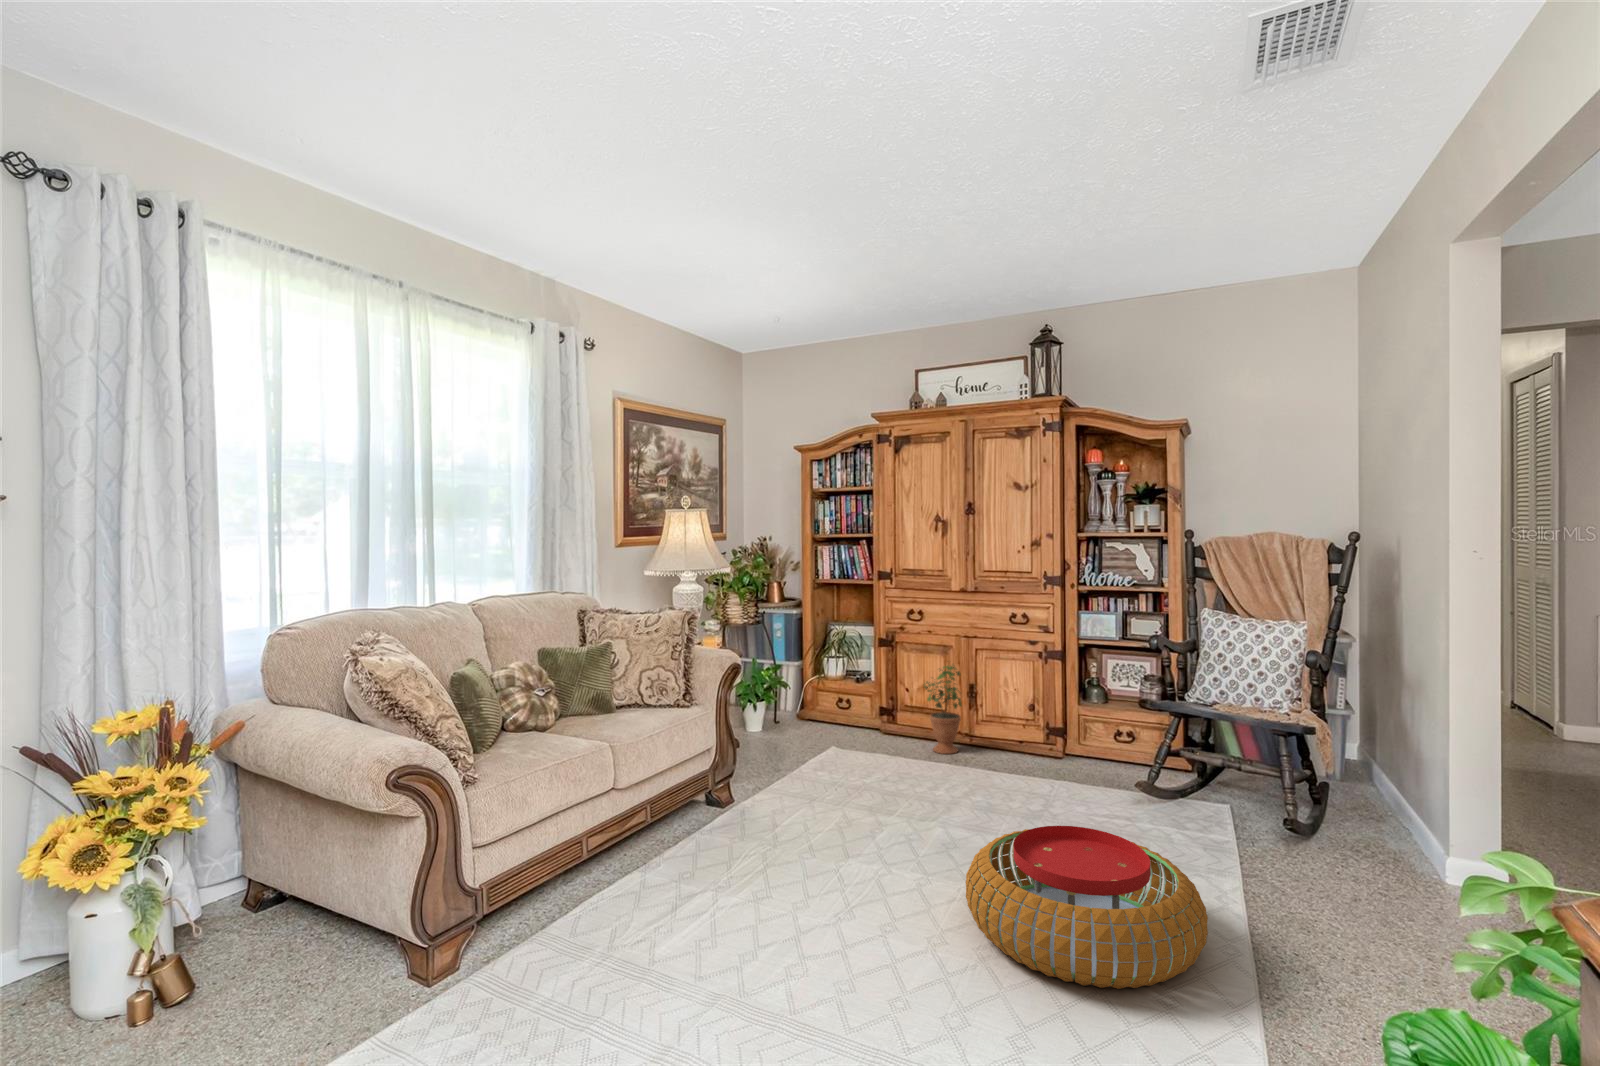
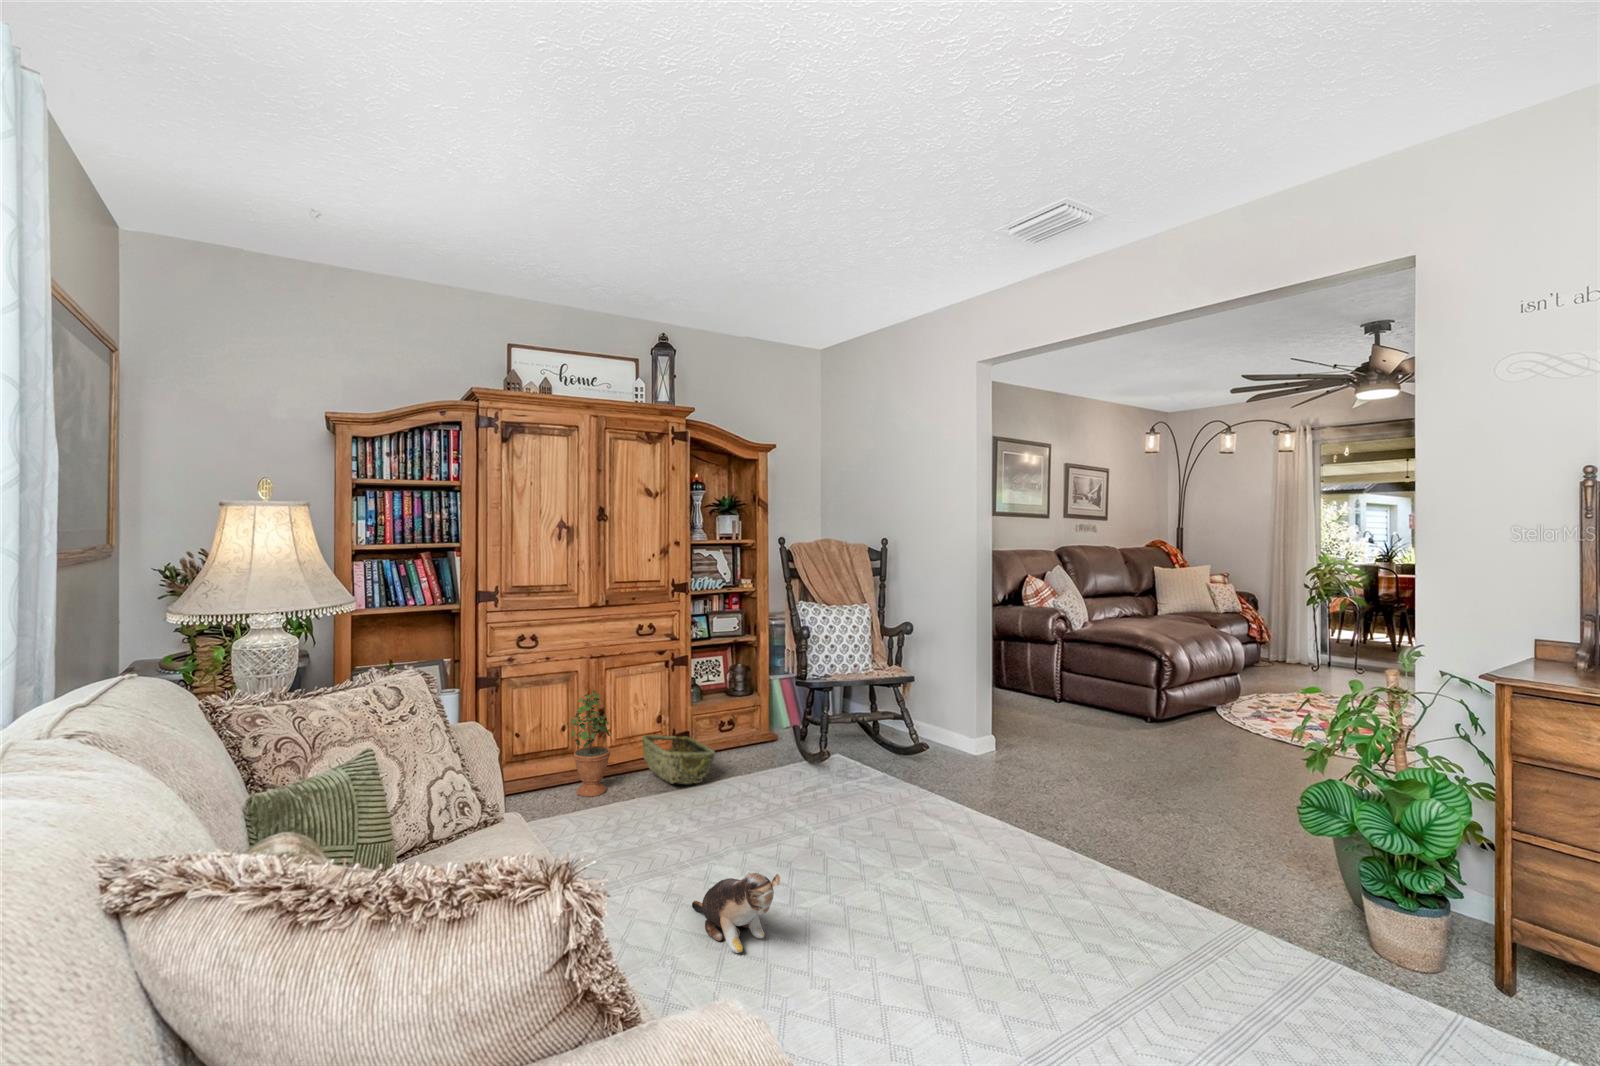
woven basket: none [985,718,1055,772] -> present [642,735,715,784]
plush toy: none [790,793,845,855] -> present [692,873,780,953]
pouf: present [966,826,1208,989] -> none [892,790,1080,915]

